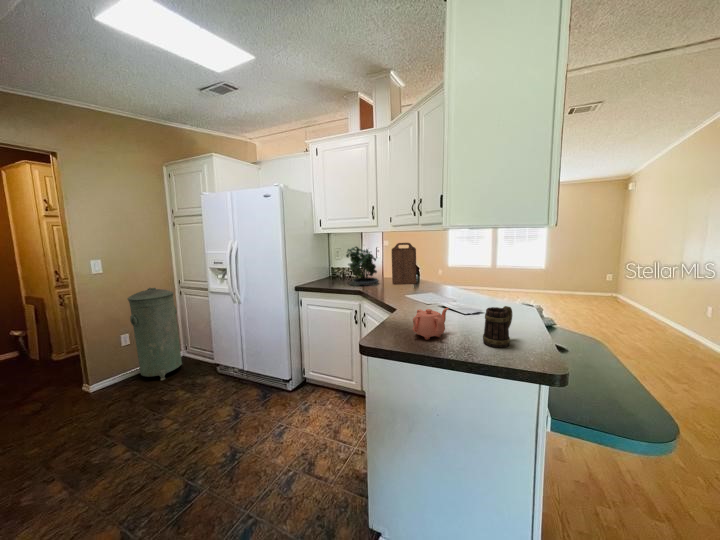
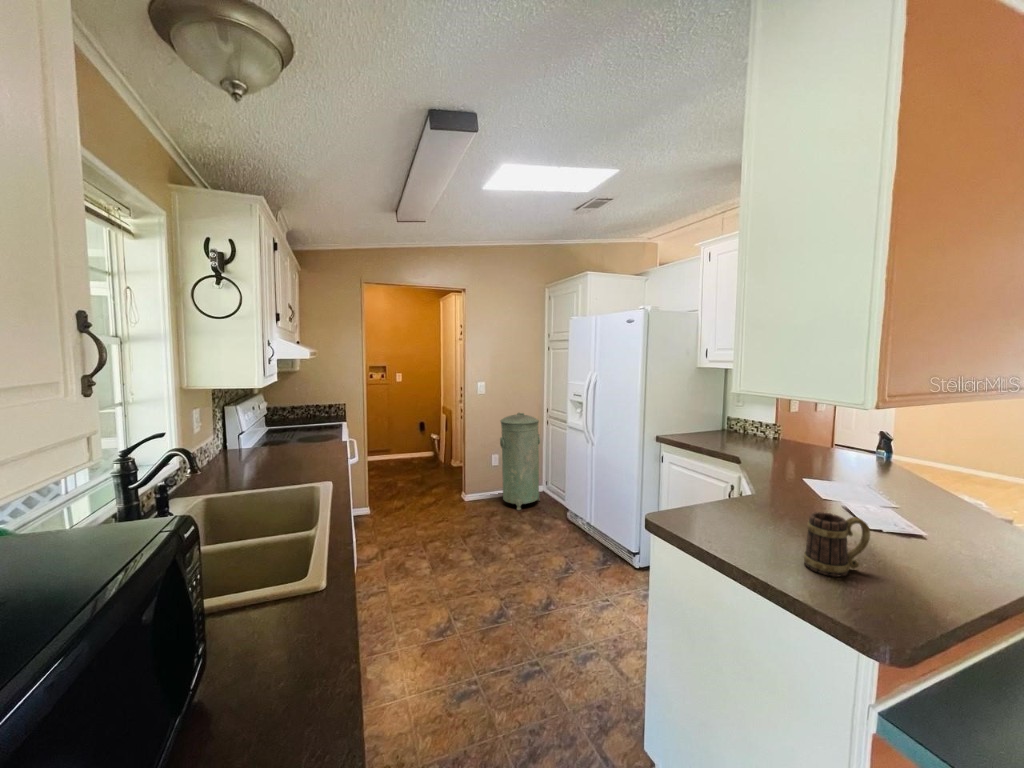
cutting board: present [392,243,417,284] -> none [804,392,855,464]
potted plant: present [346,247,378,286] -> none [731,388,786,455]
teapot: present [413,308,448,340] -> none [713,493,779,537]

